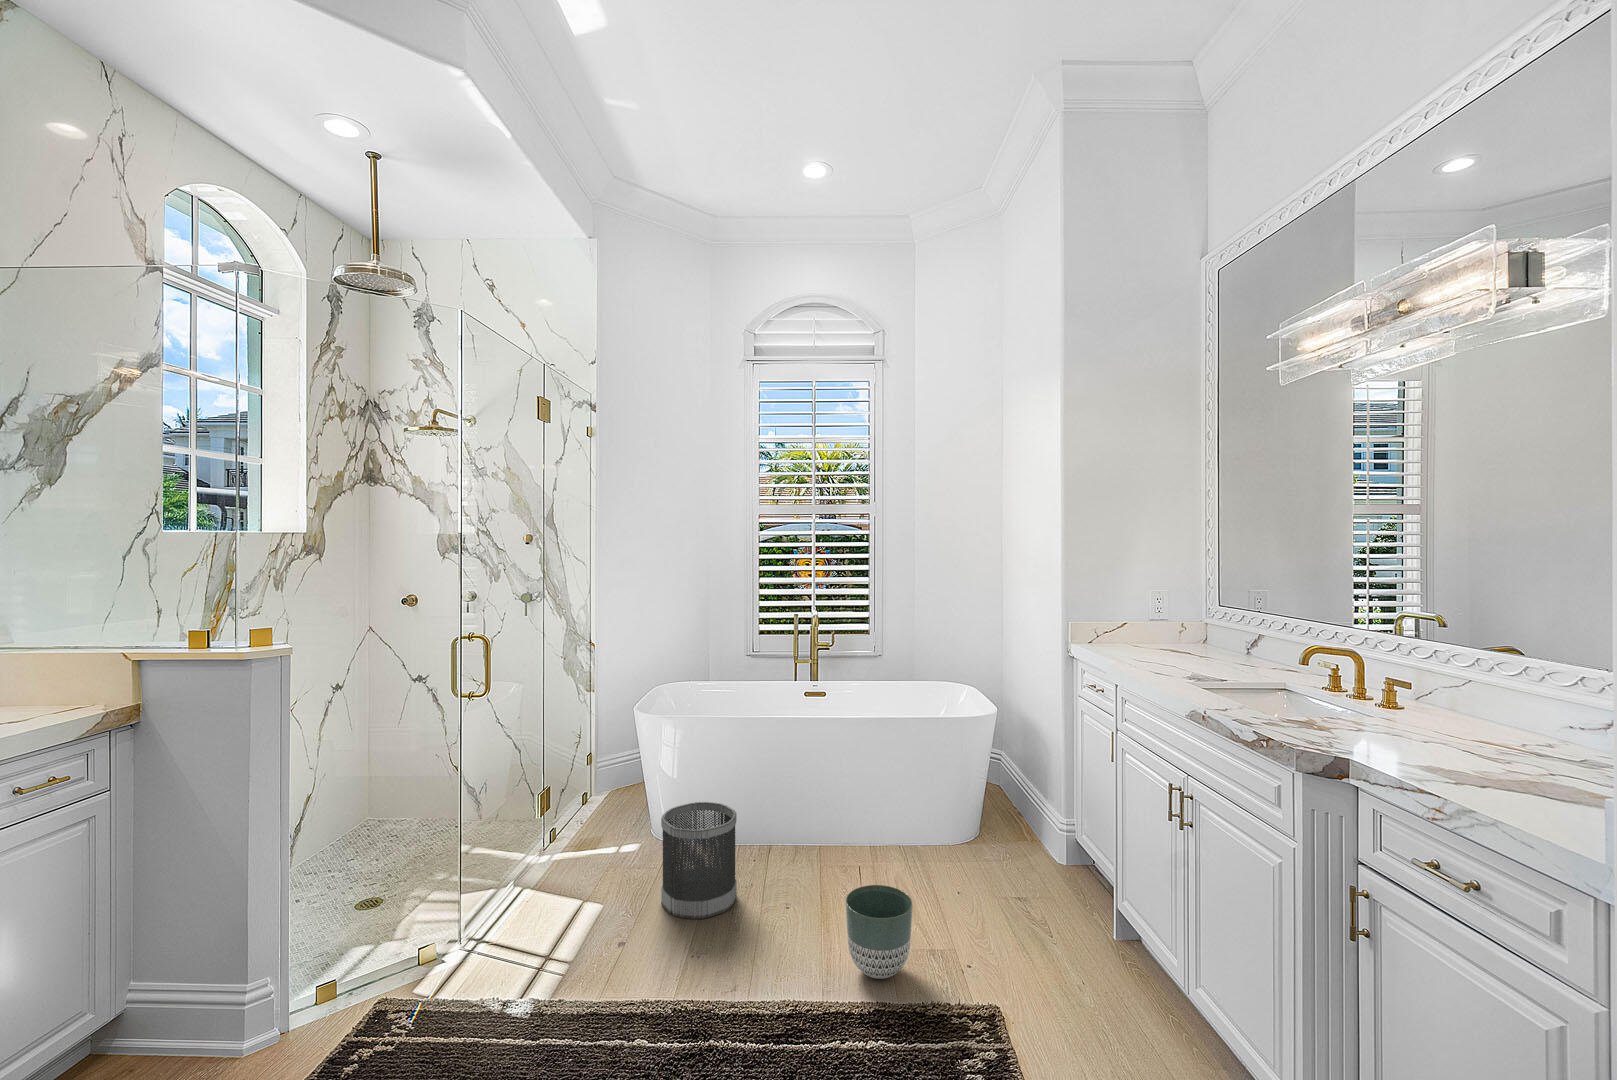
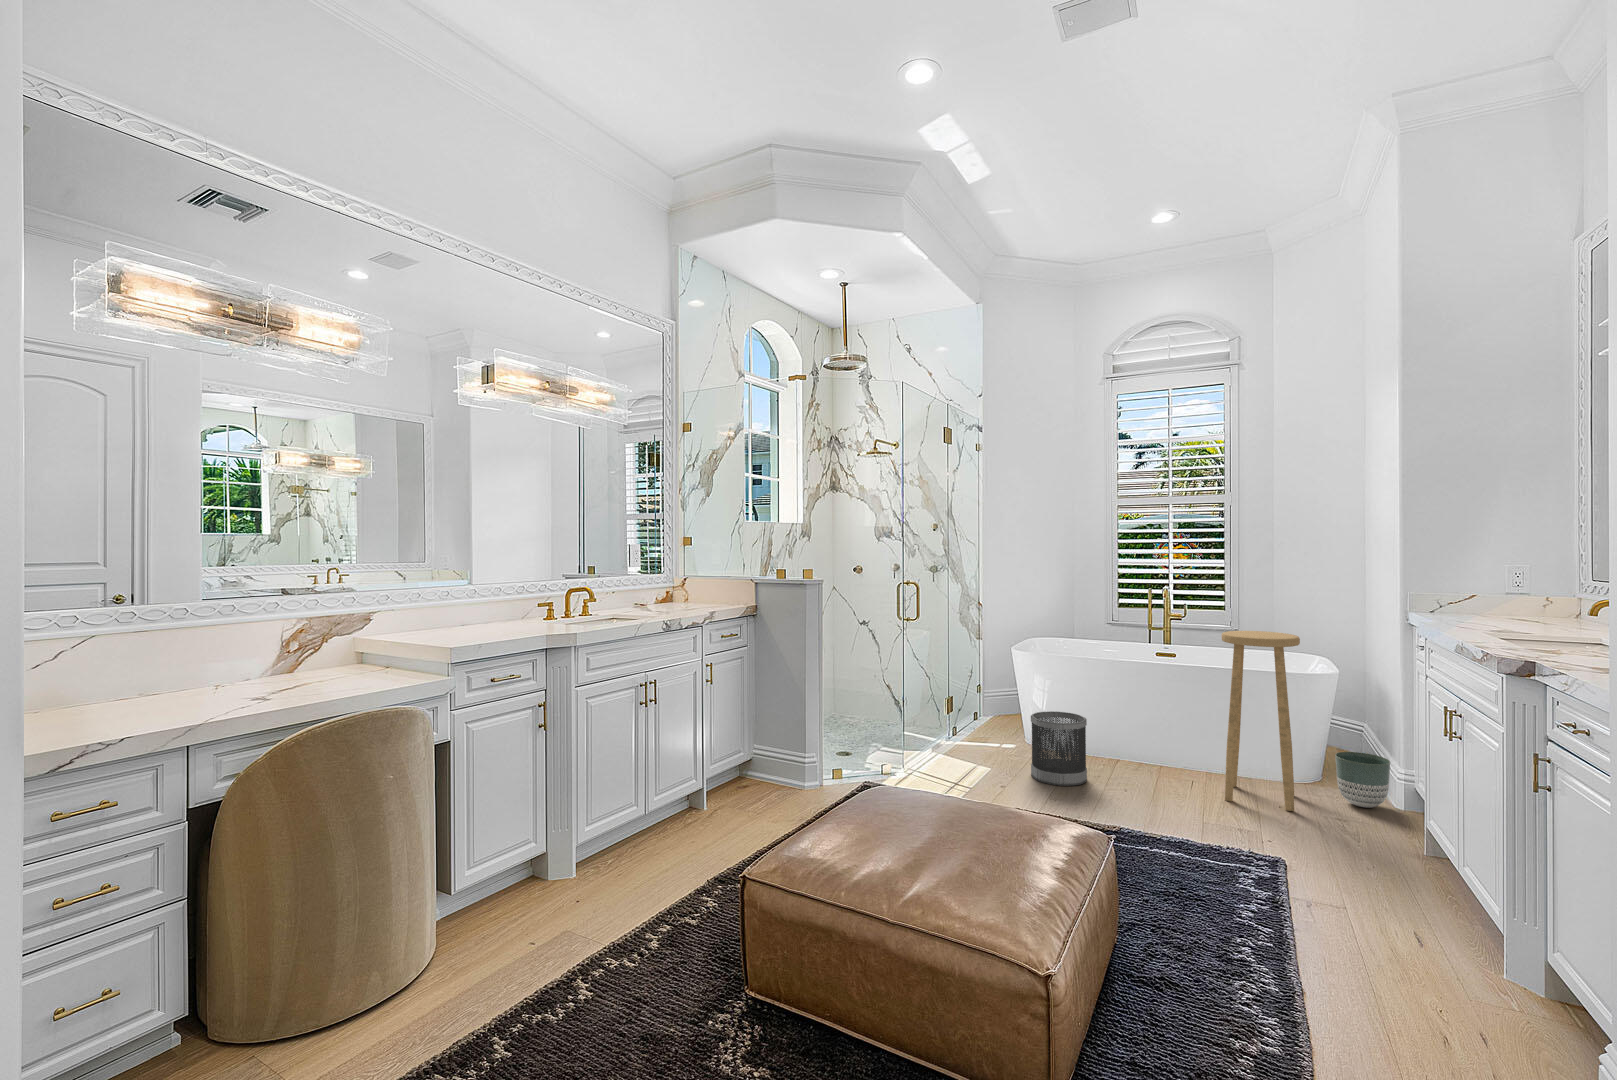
stool: none [895,675,978,900] -> present [1222,631,1300,811]
planter: present [846,885,912,979] -> present [1335,752,1390,808]

